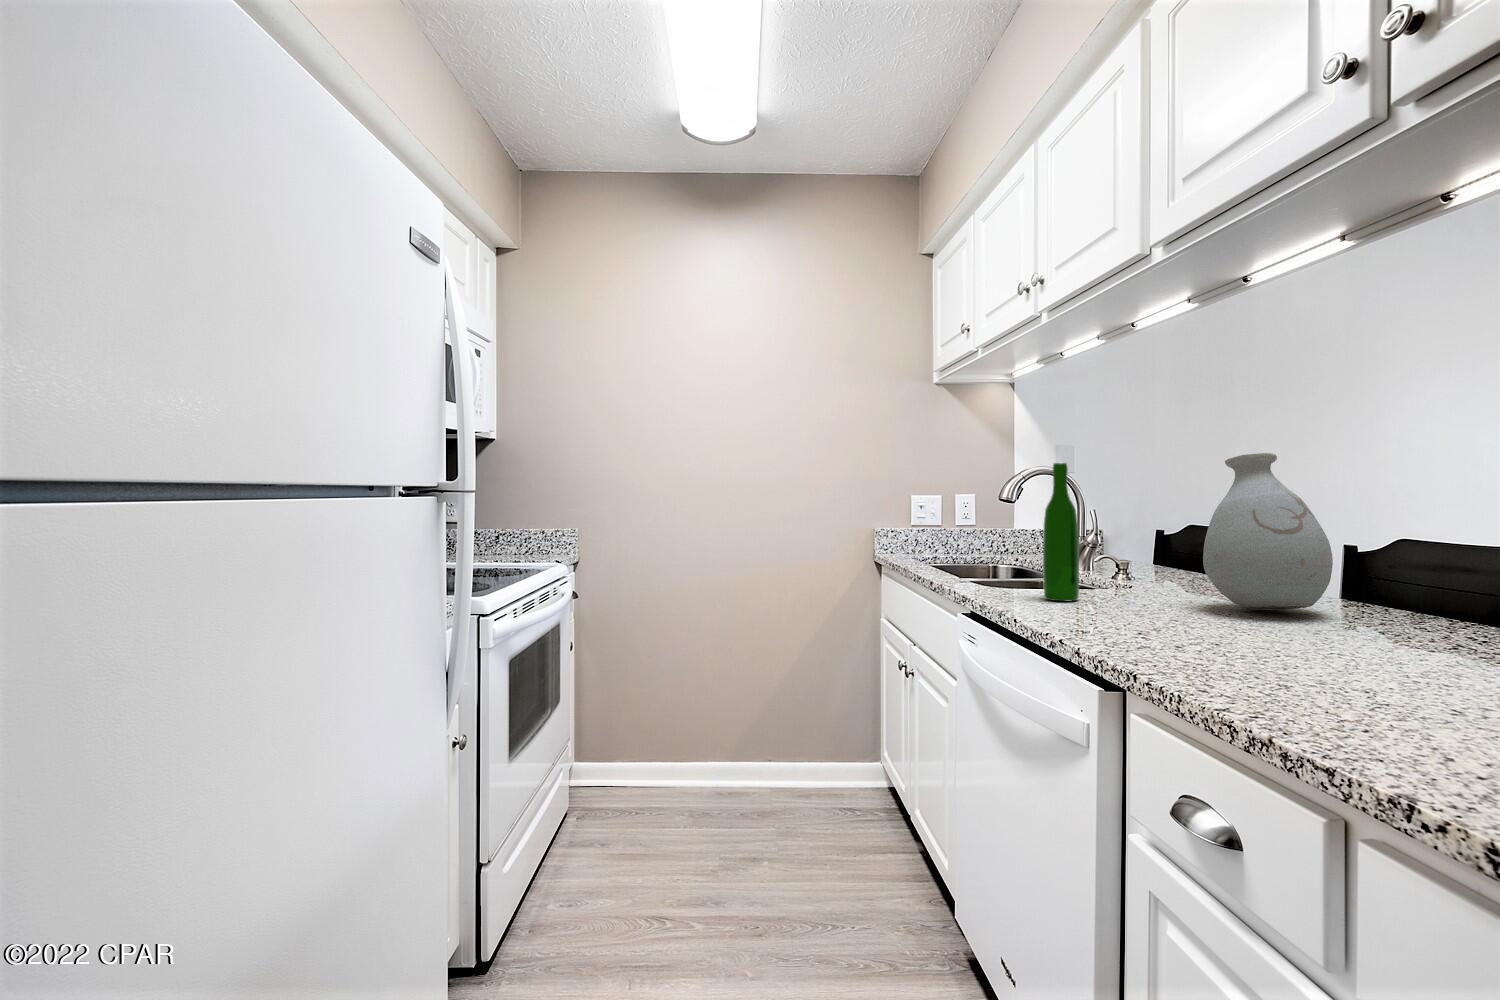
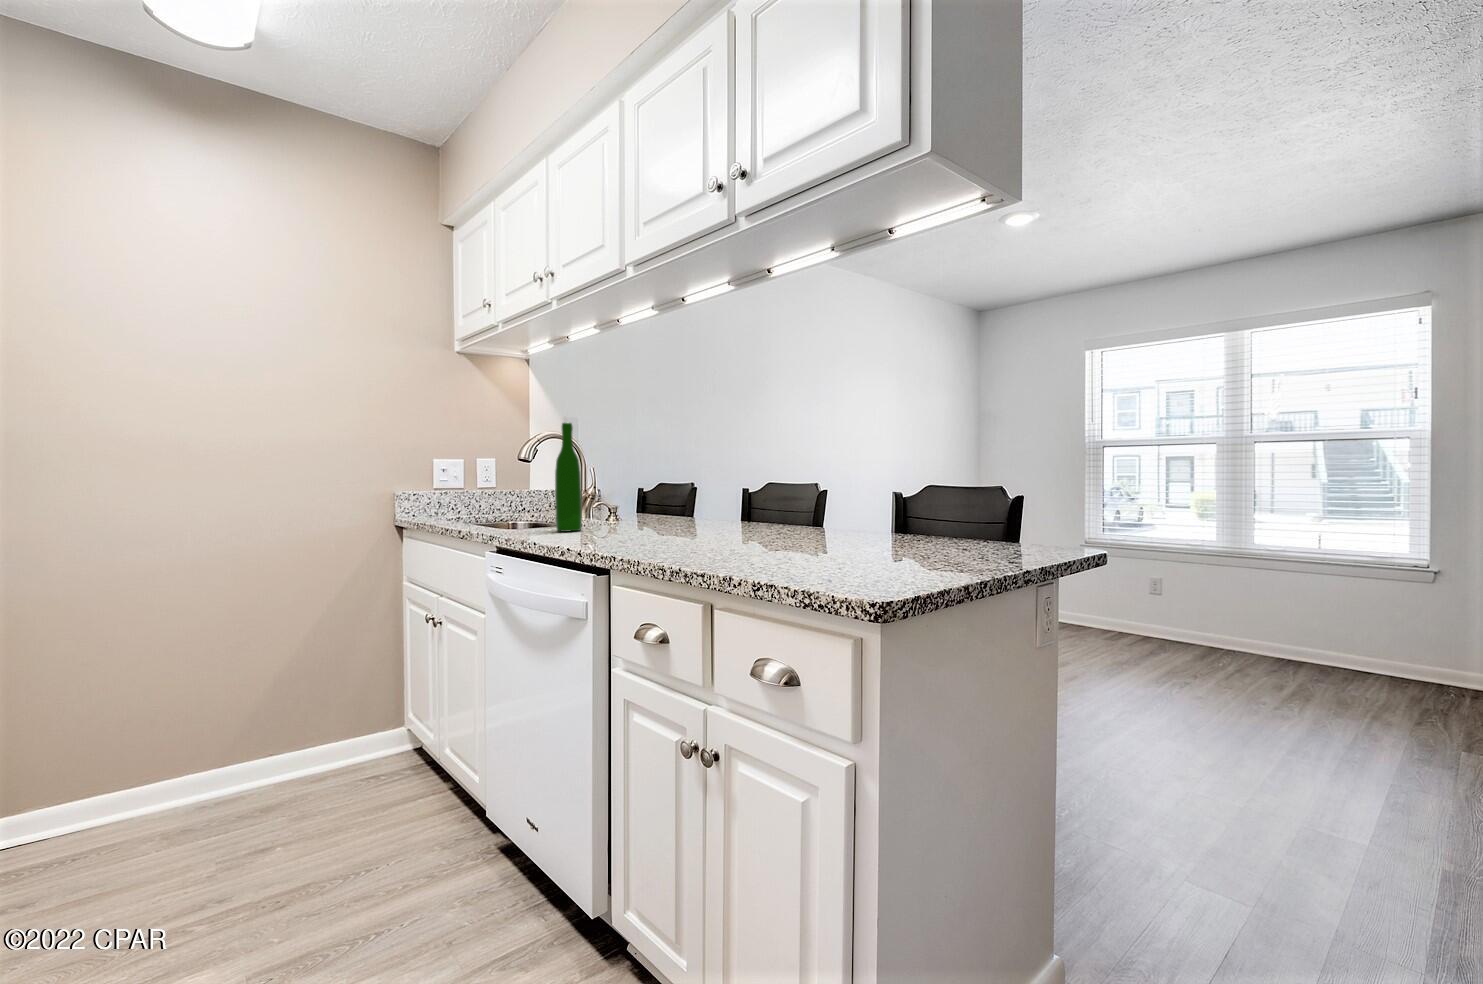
vase: present [1203,453,1333,610] -> none [661,420,729,526]

